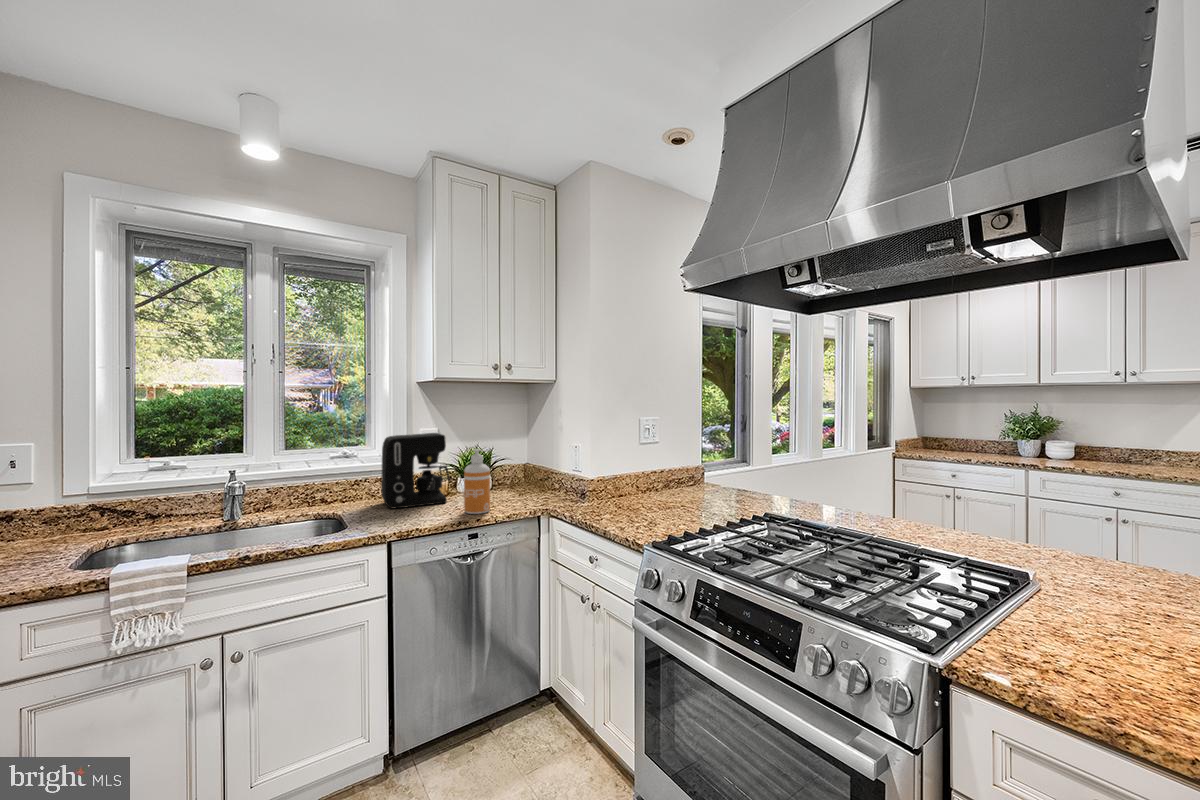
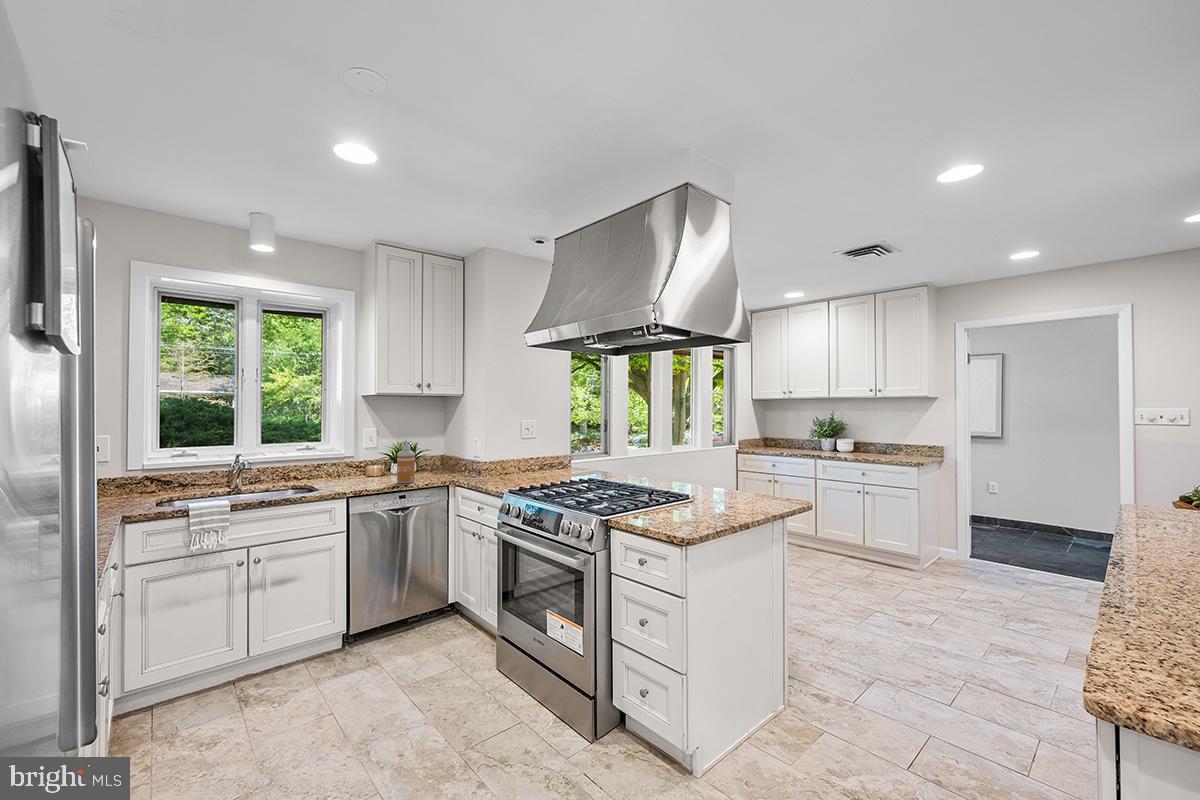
coffee maker: present [381,433,450,508] -> none [336,431,386,482]

